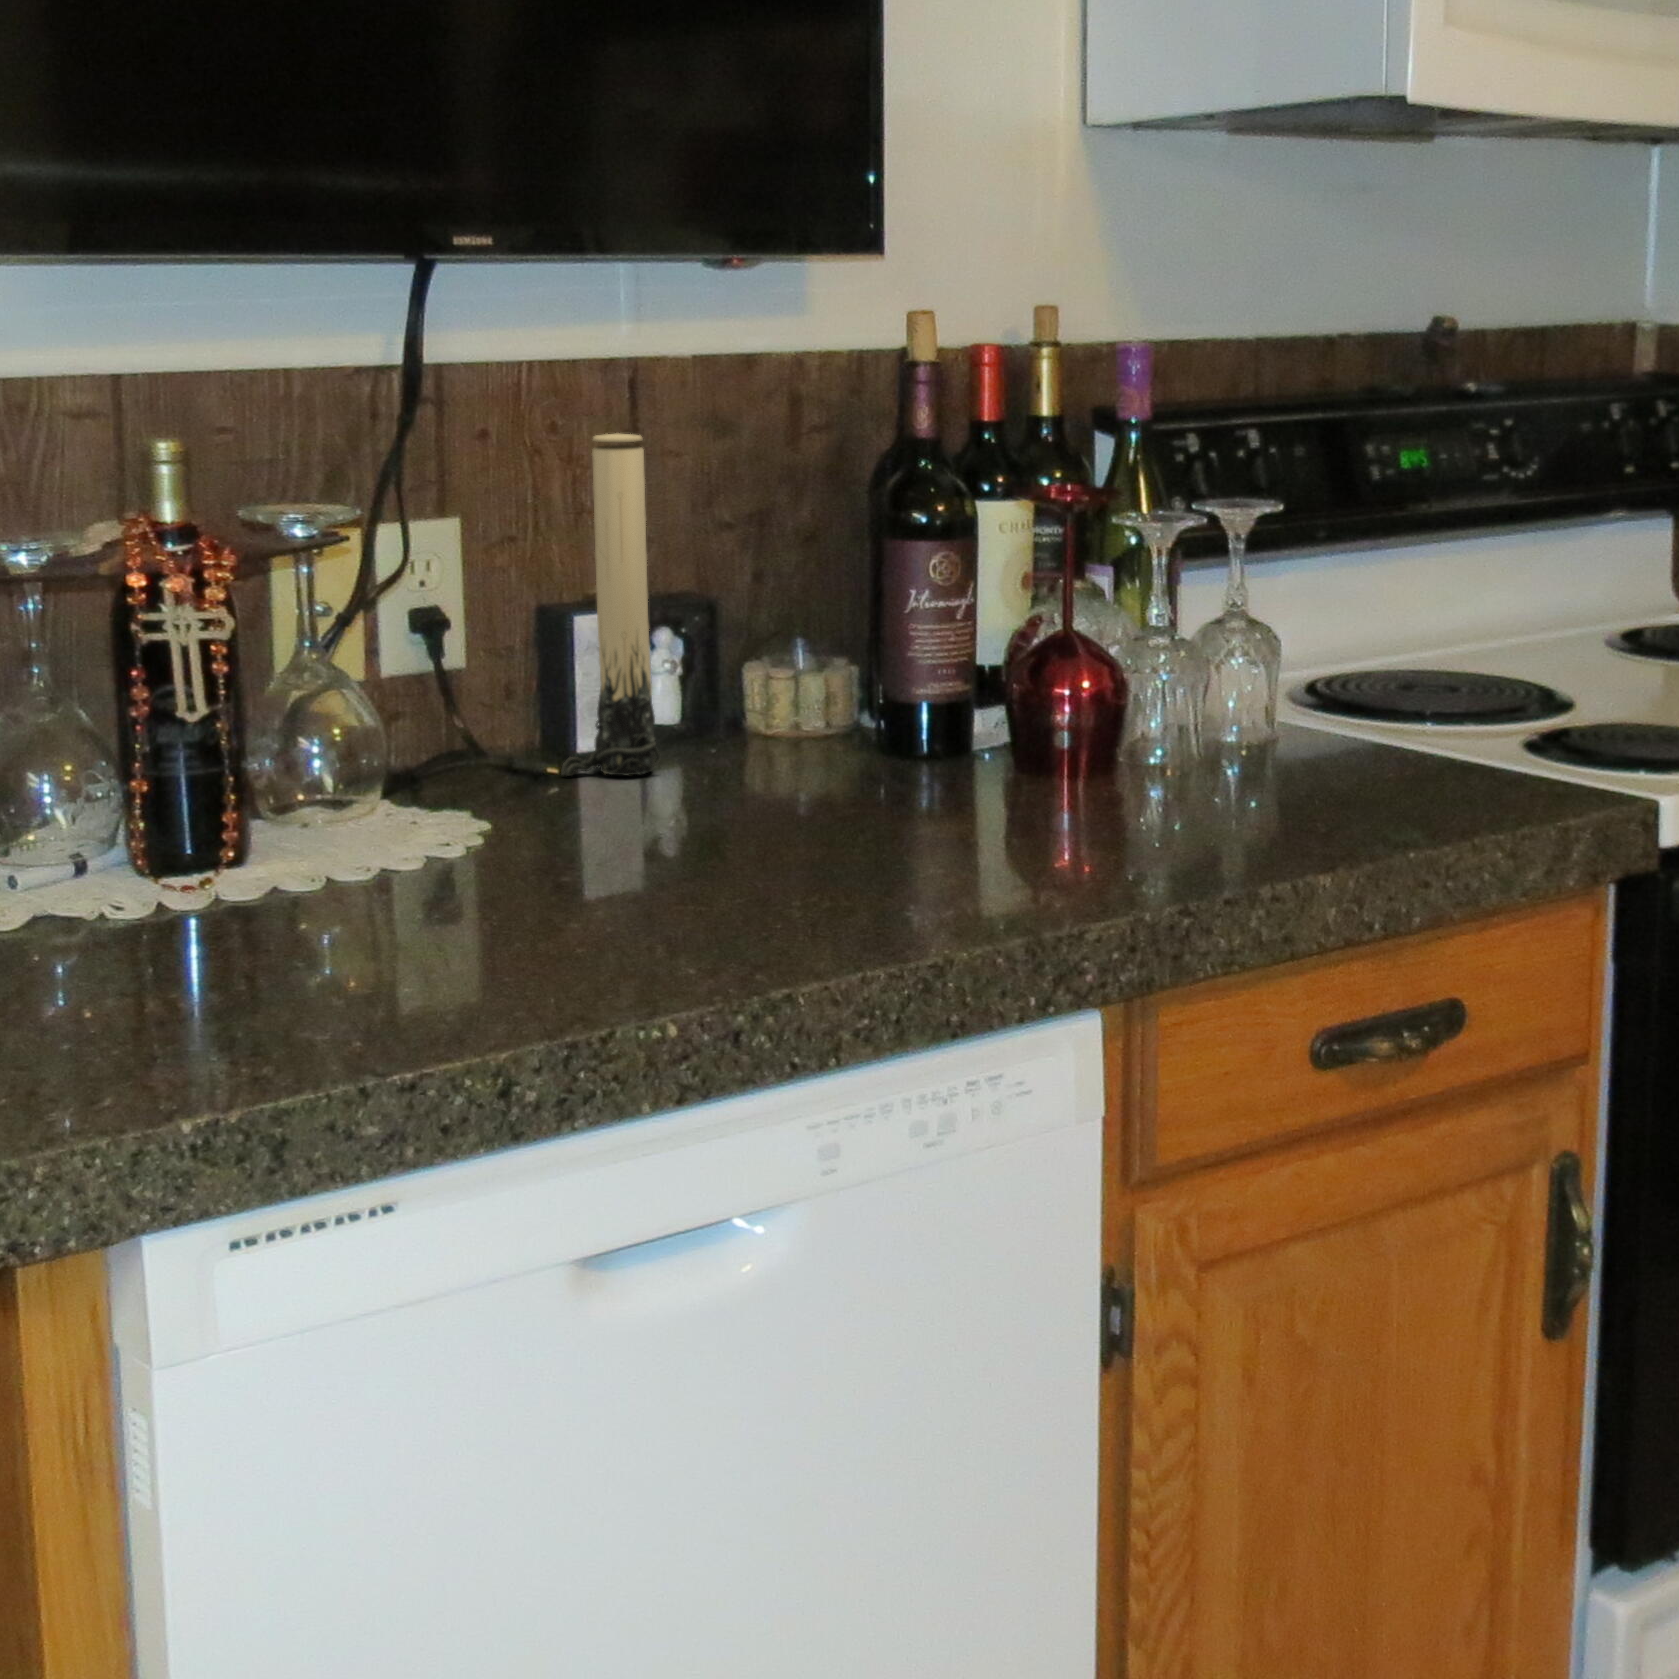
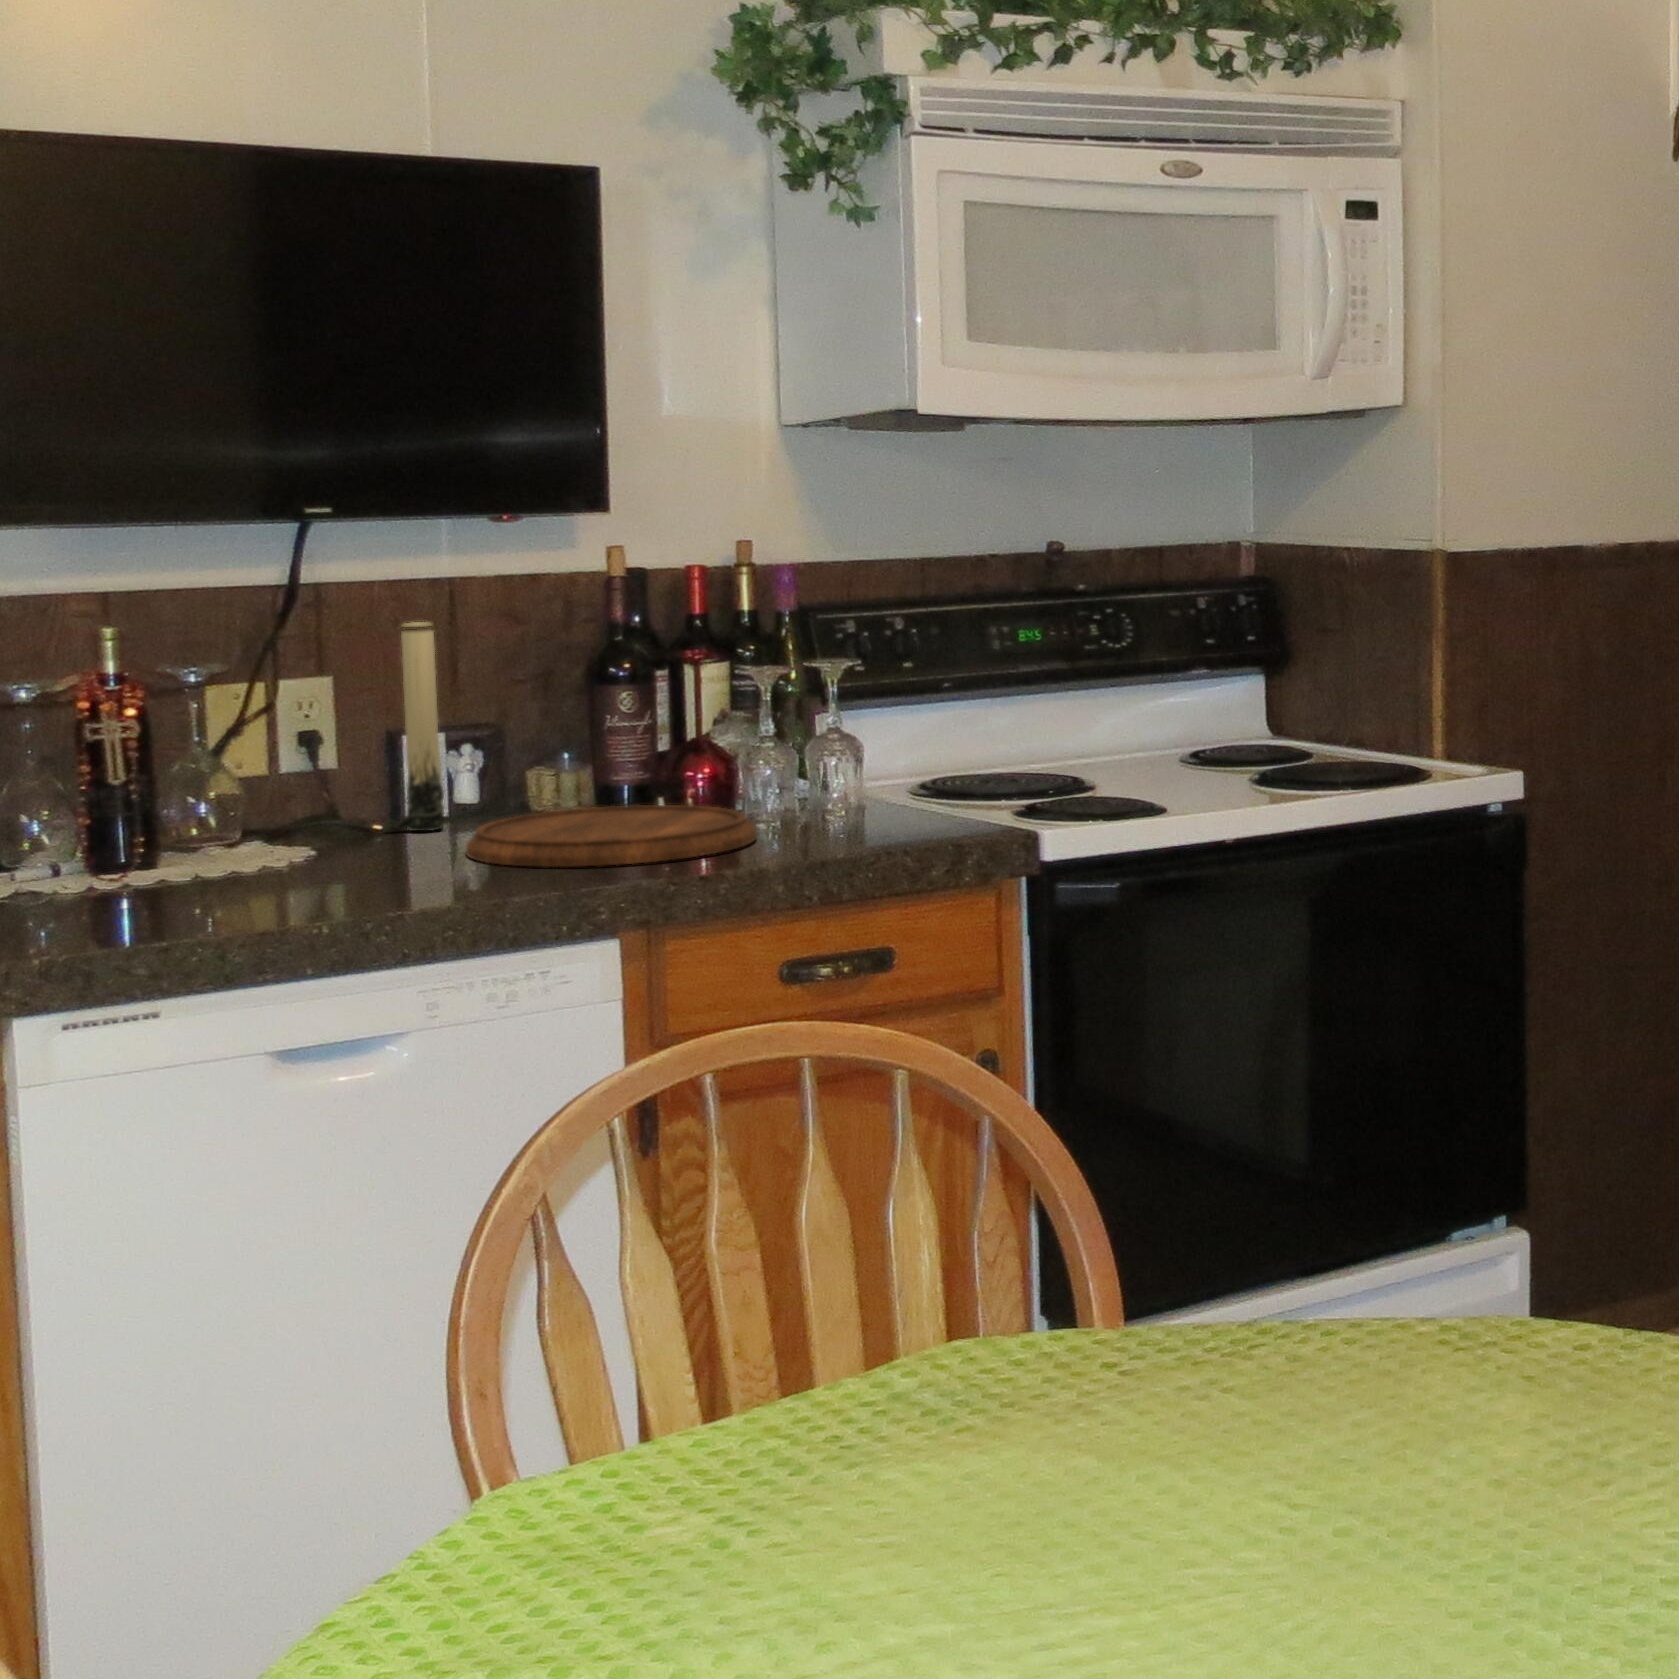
cutting board: none [743,739,1207,875] -> present [466,805,757,867]

